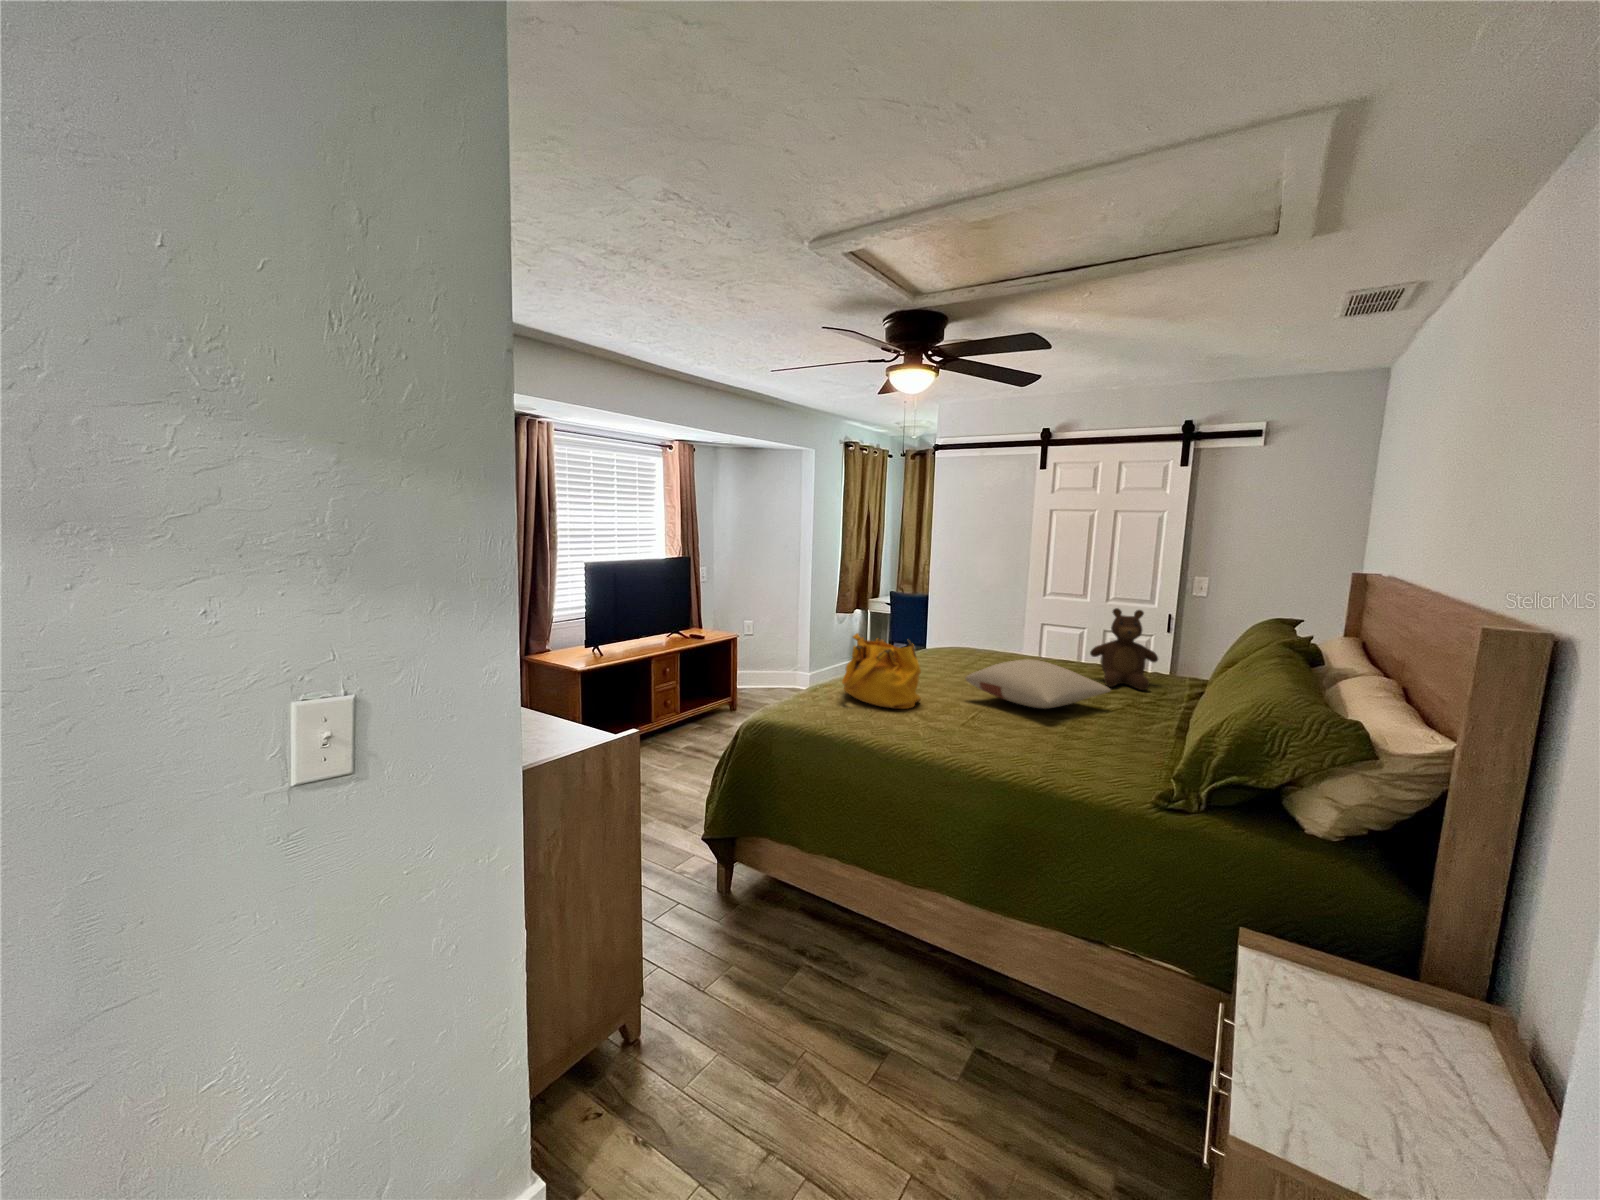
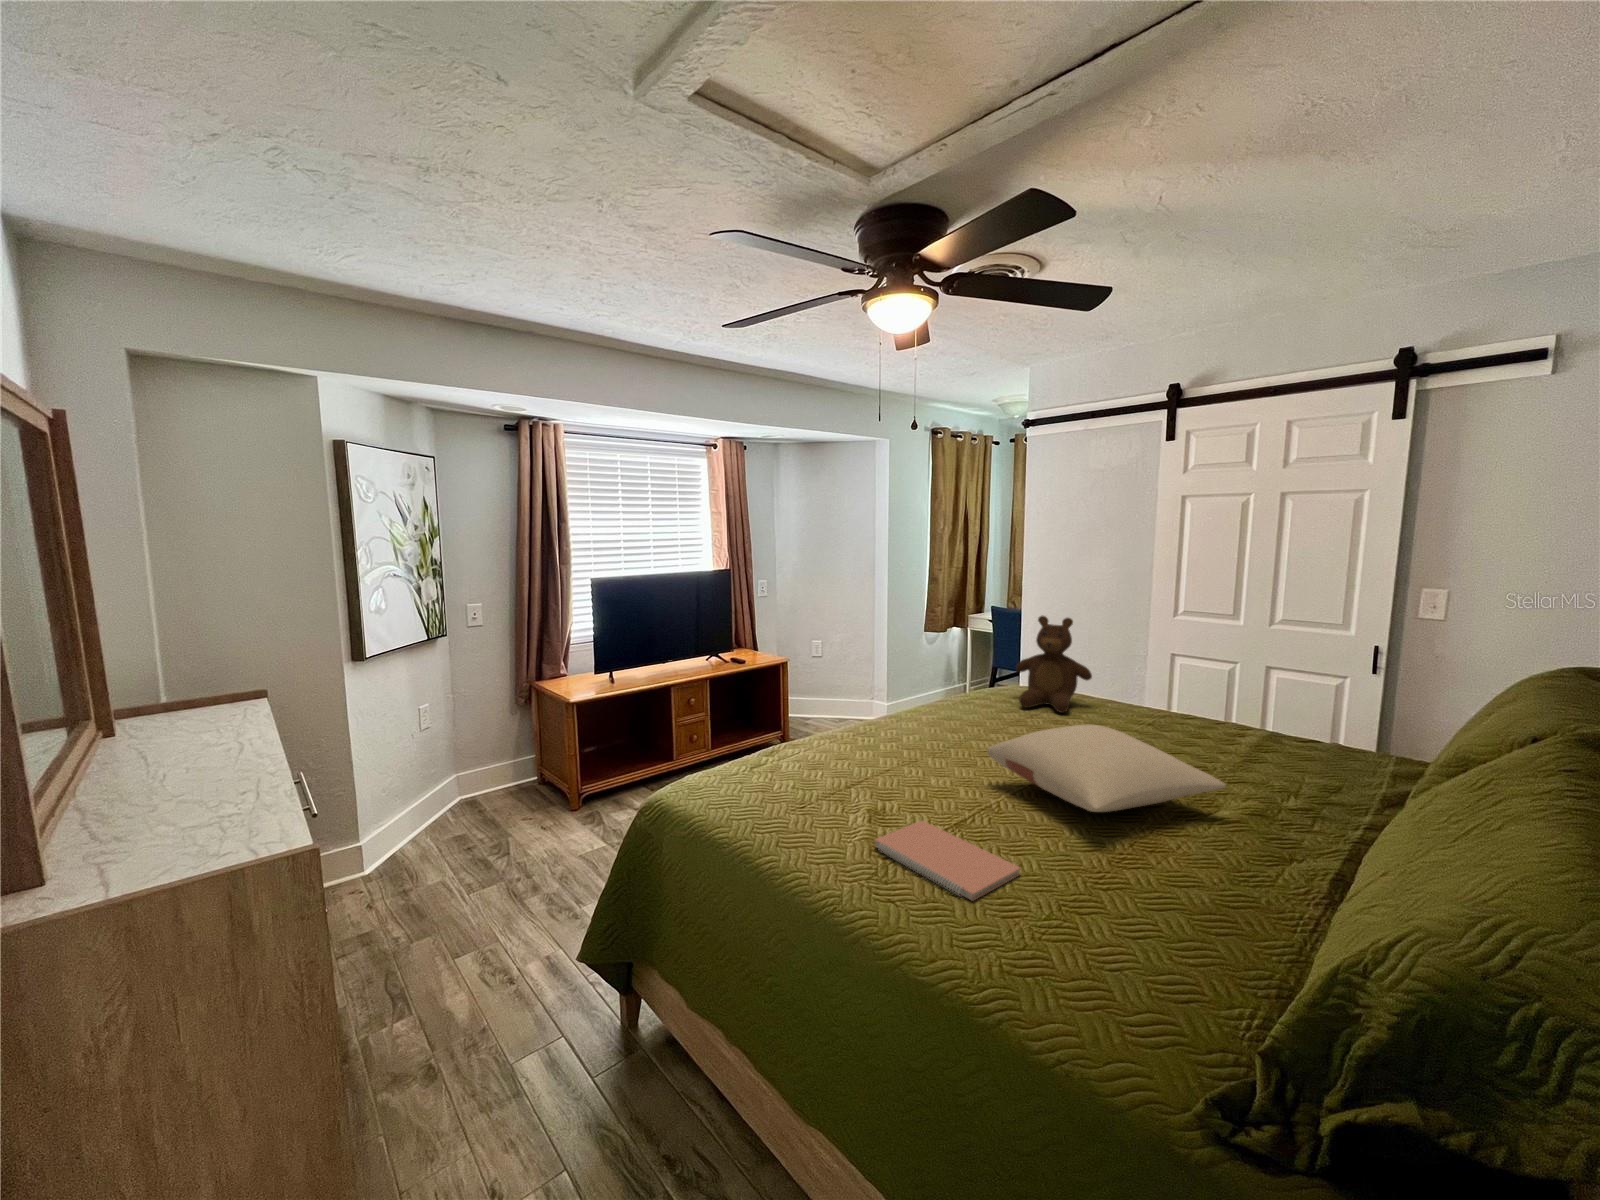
teddy bear: present [1090,608,1158,690] -> present [1016,616,1092,713]
handbag: present [842,633,921,709] -> none [799,677,916,796]
notebook: none [922,718,1016,751] -> present [874,820,1020,901]

